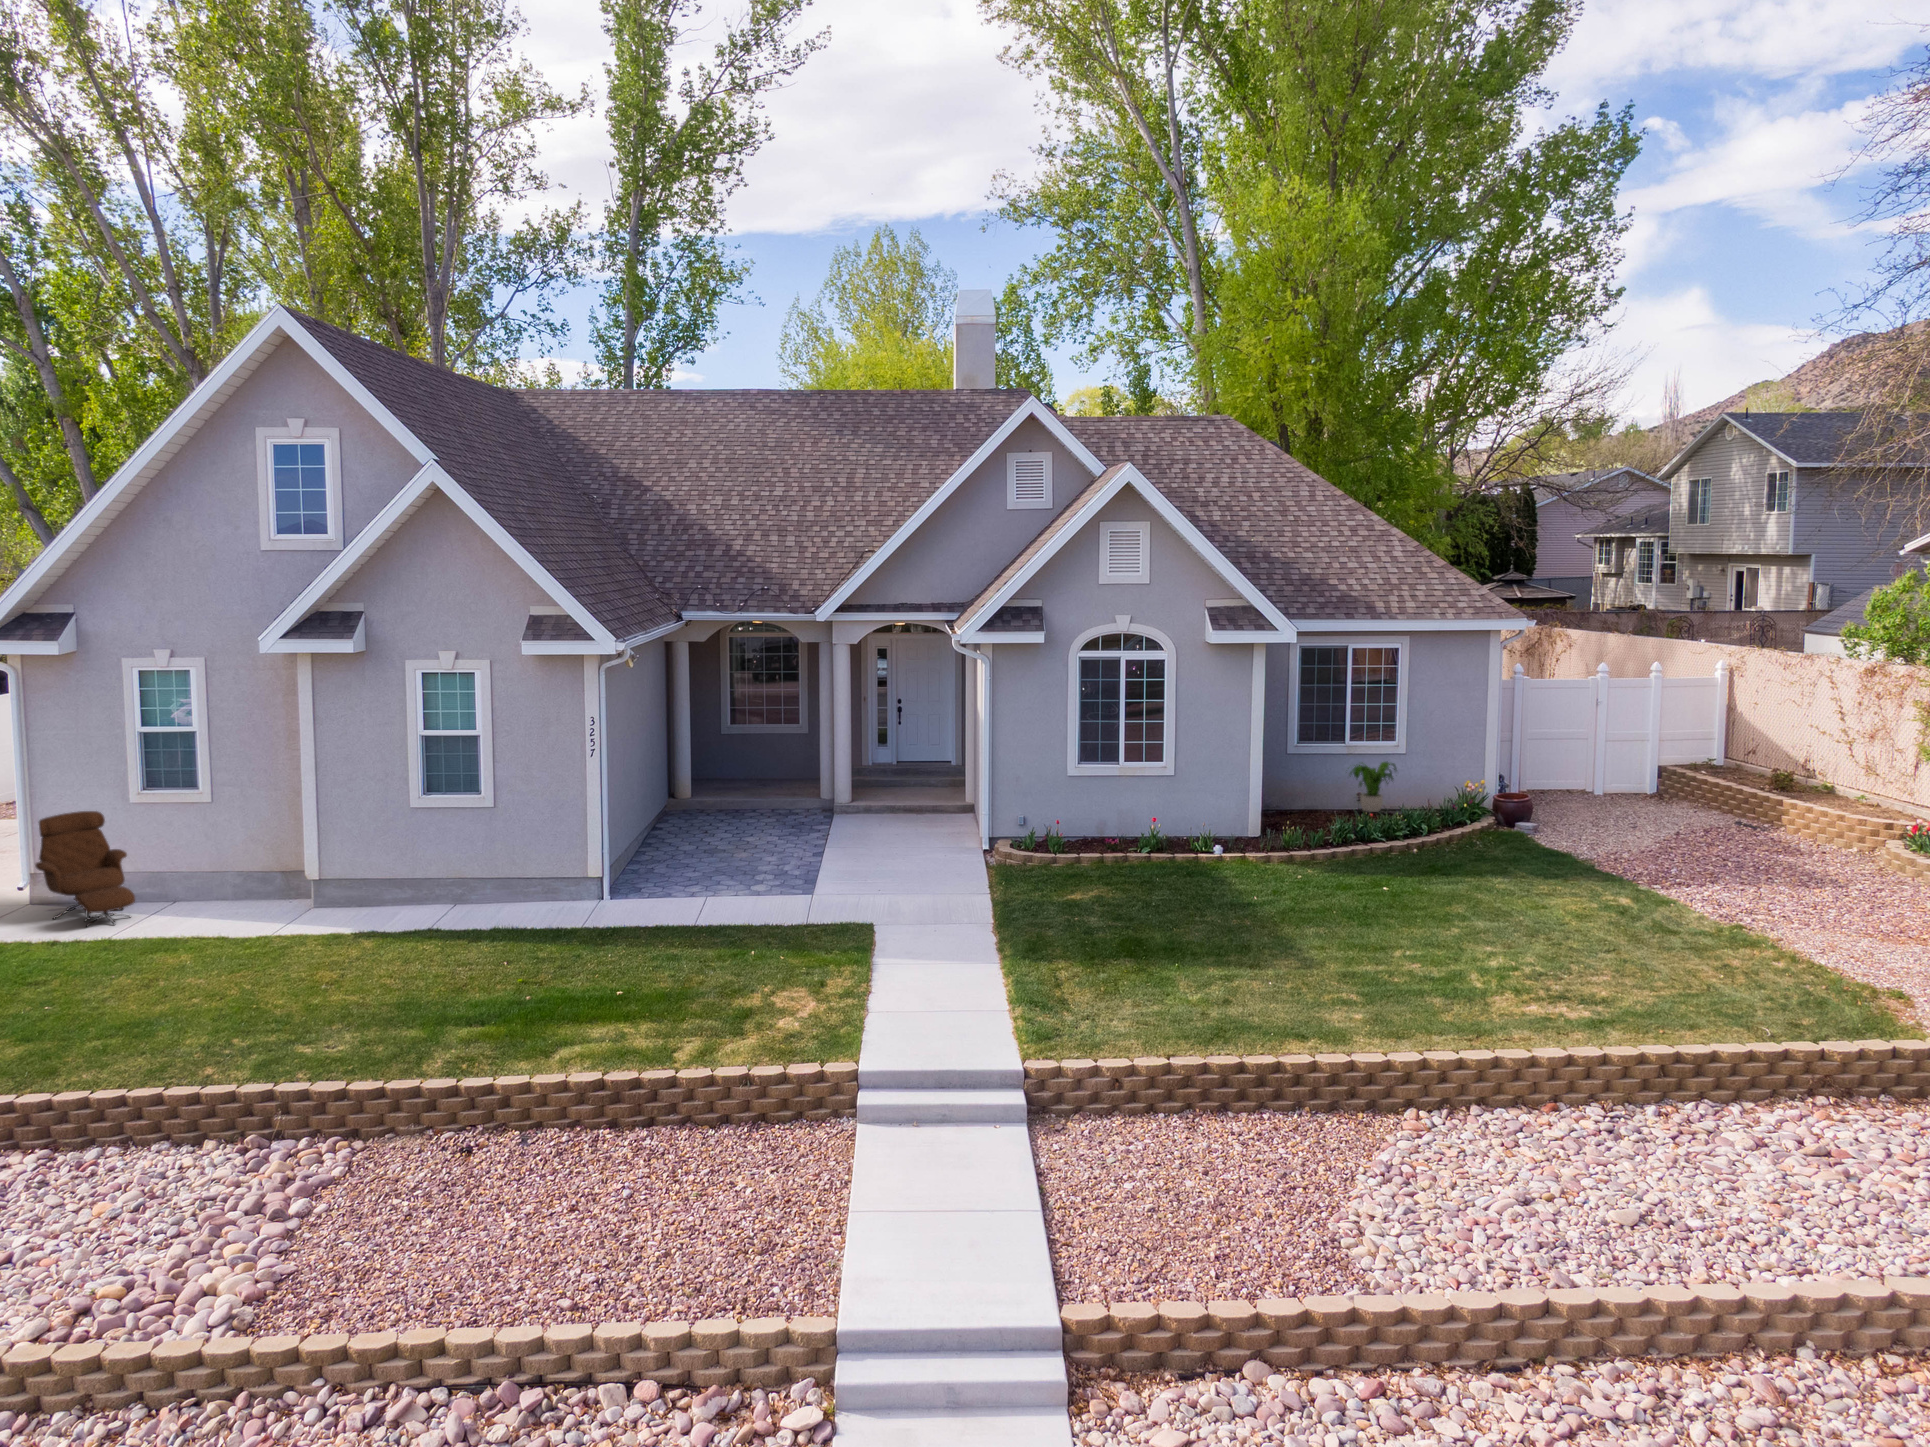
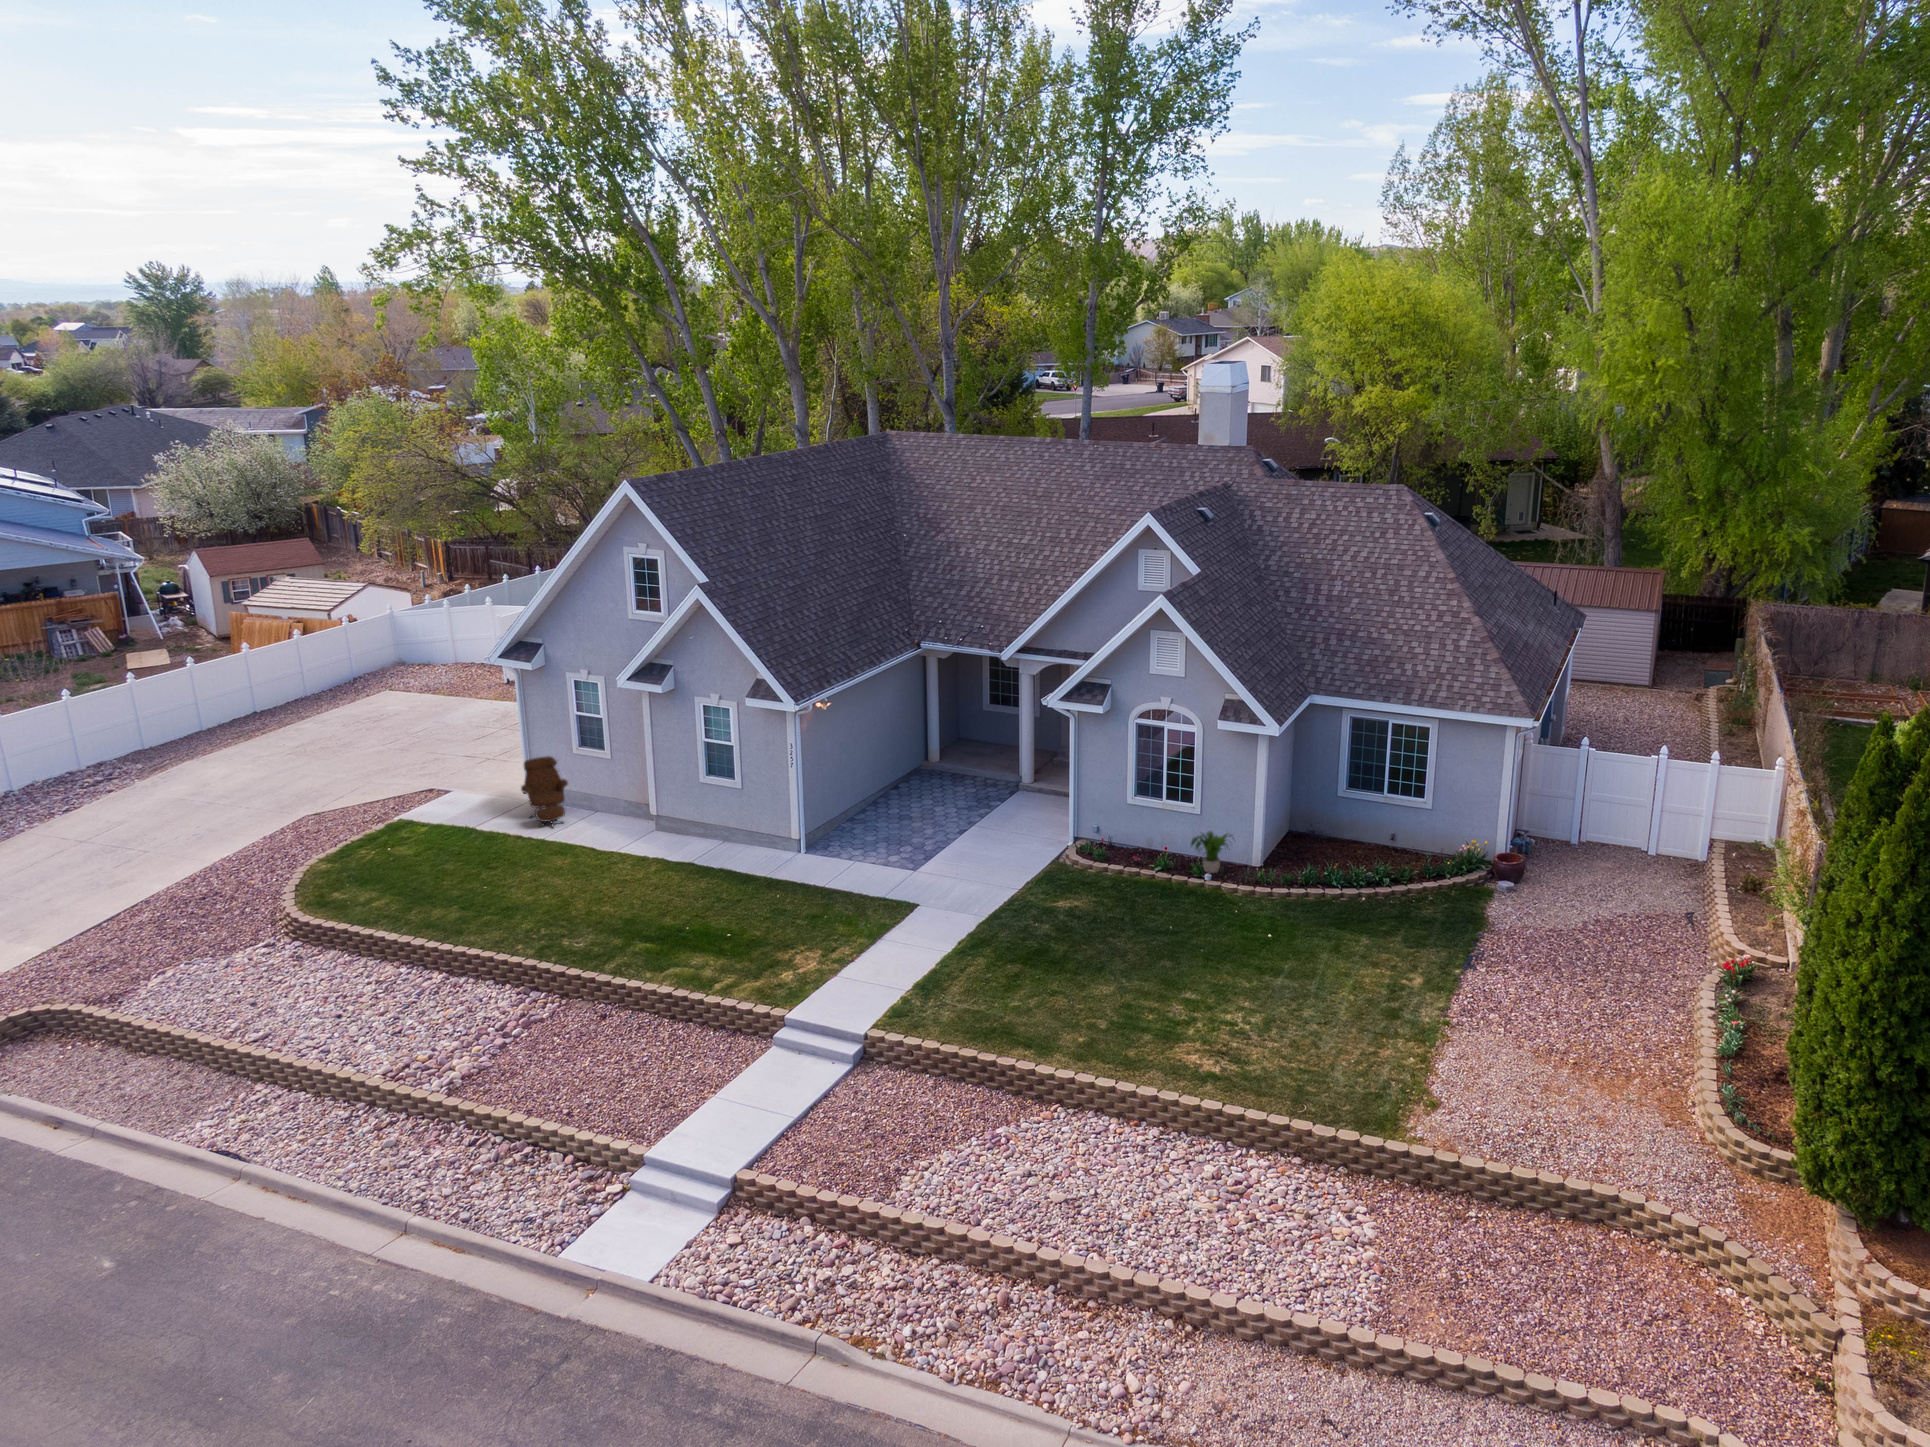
potted plant: present [1350,762,1397,812] -> present [1191,831,1234,873]

